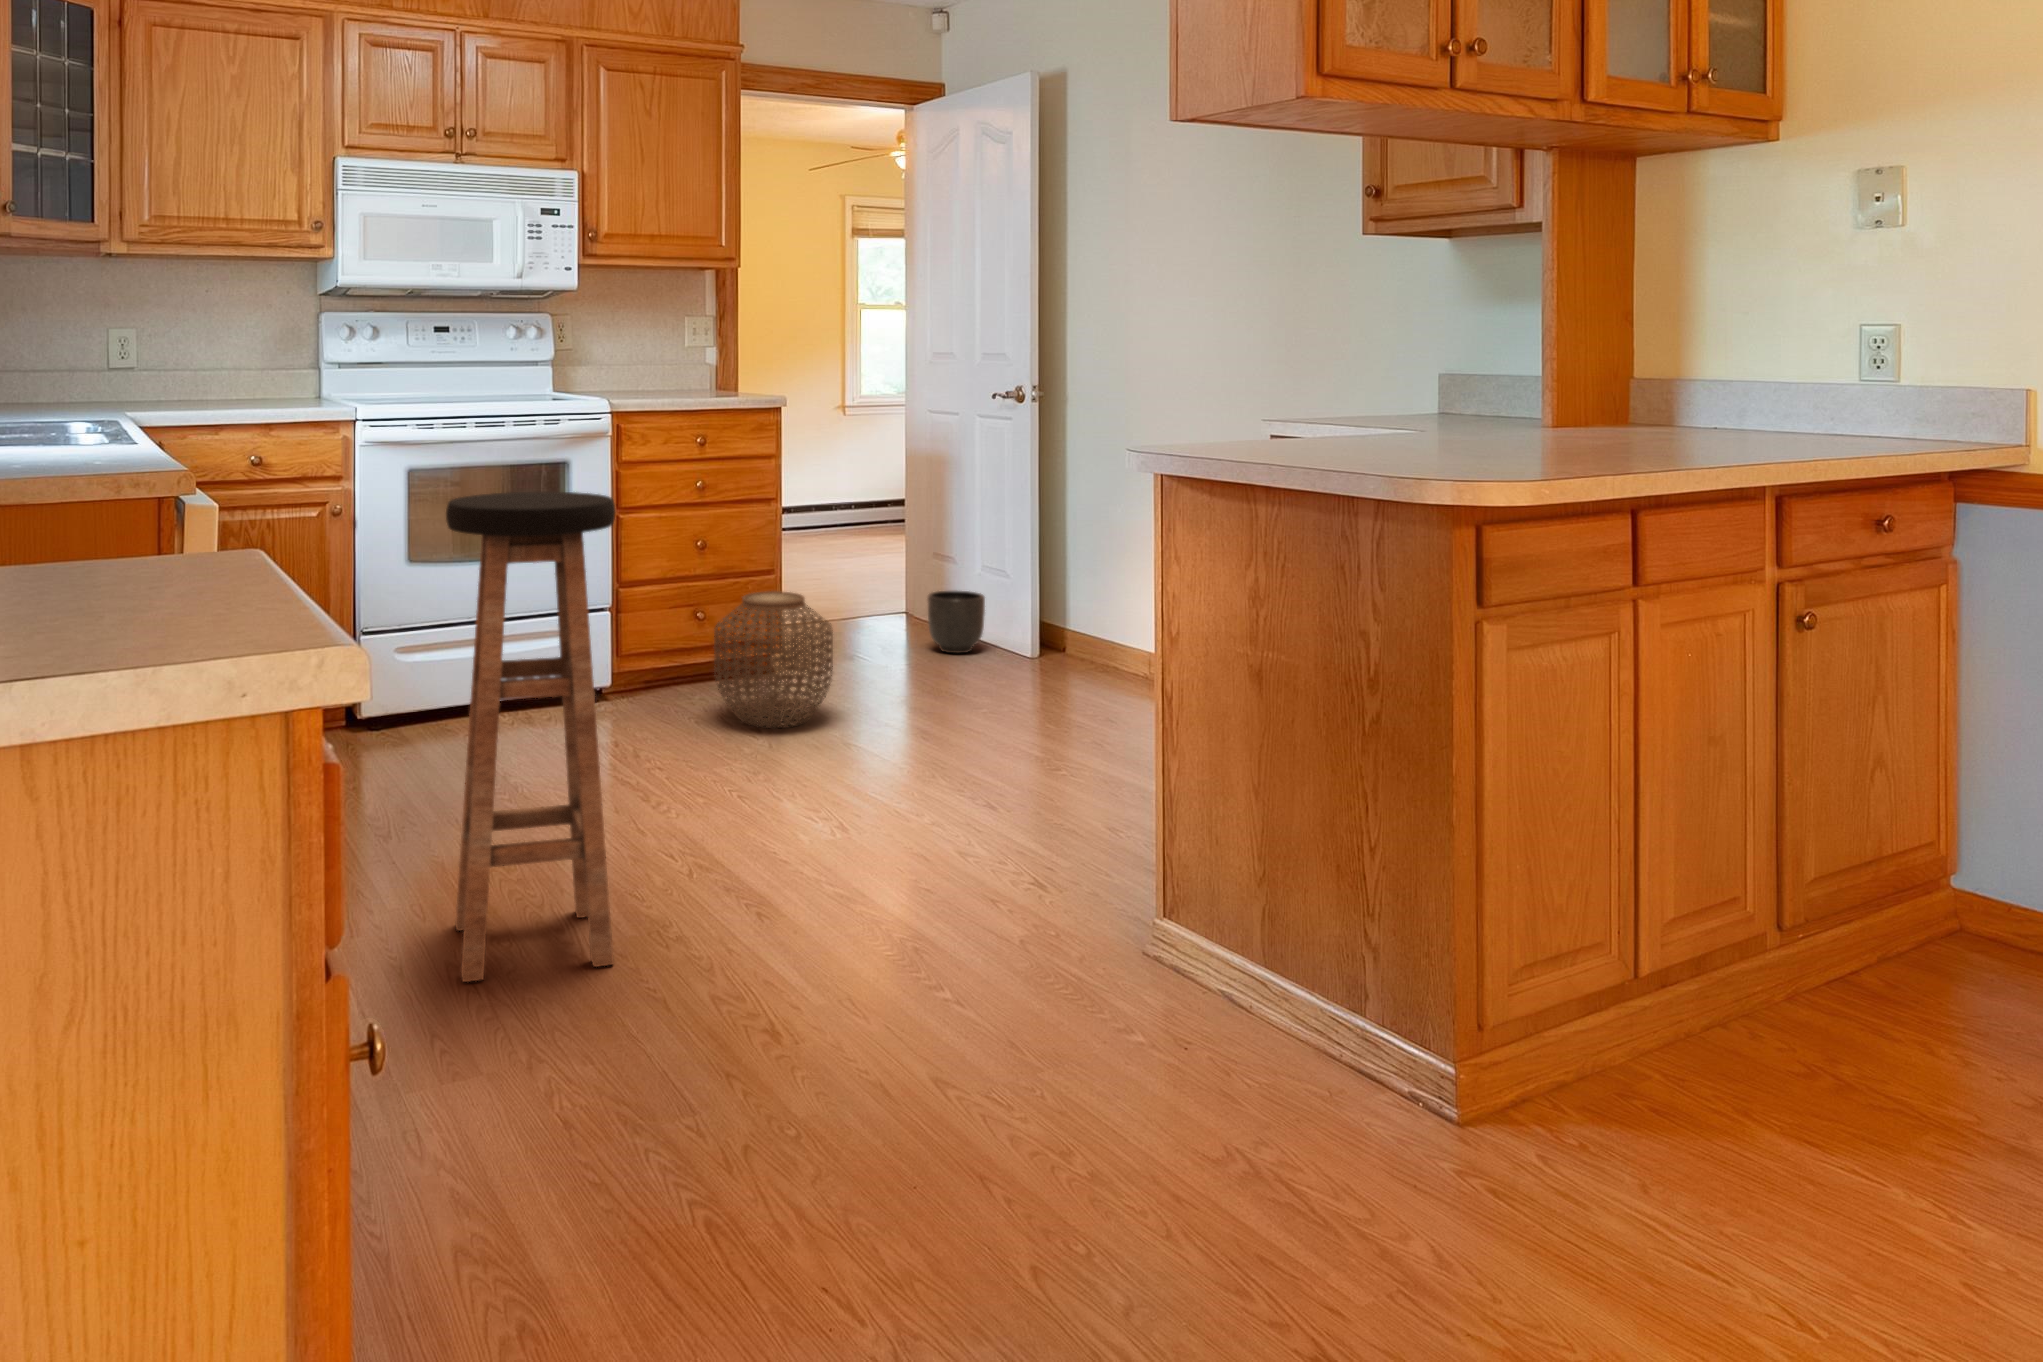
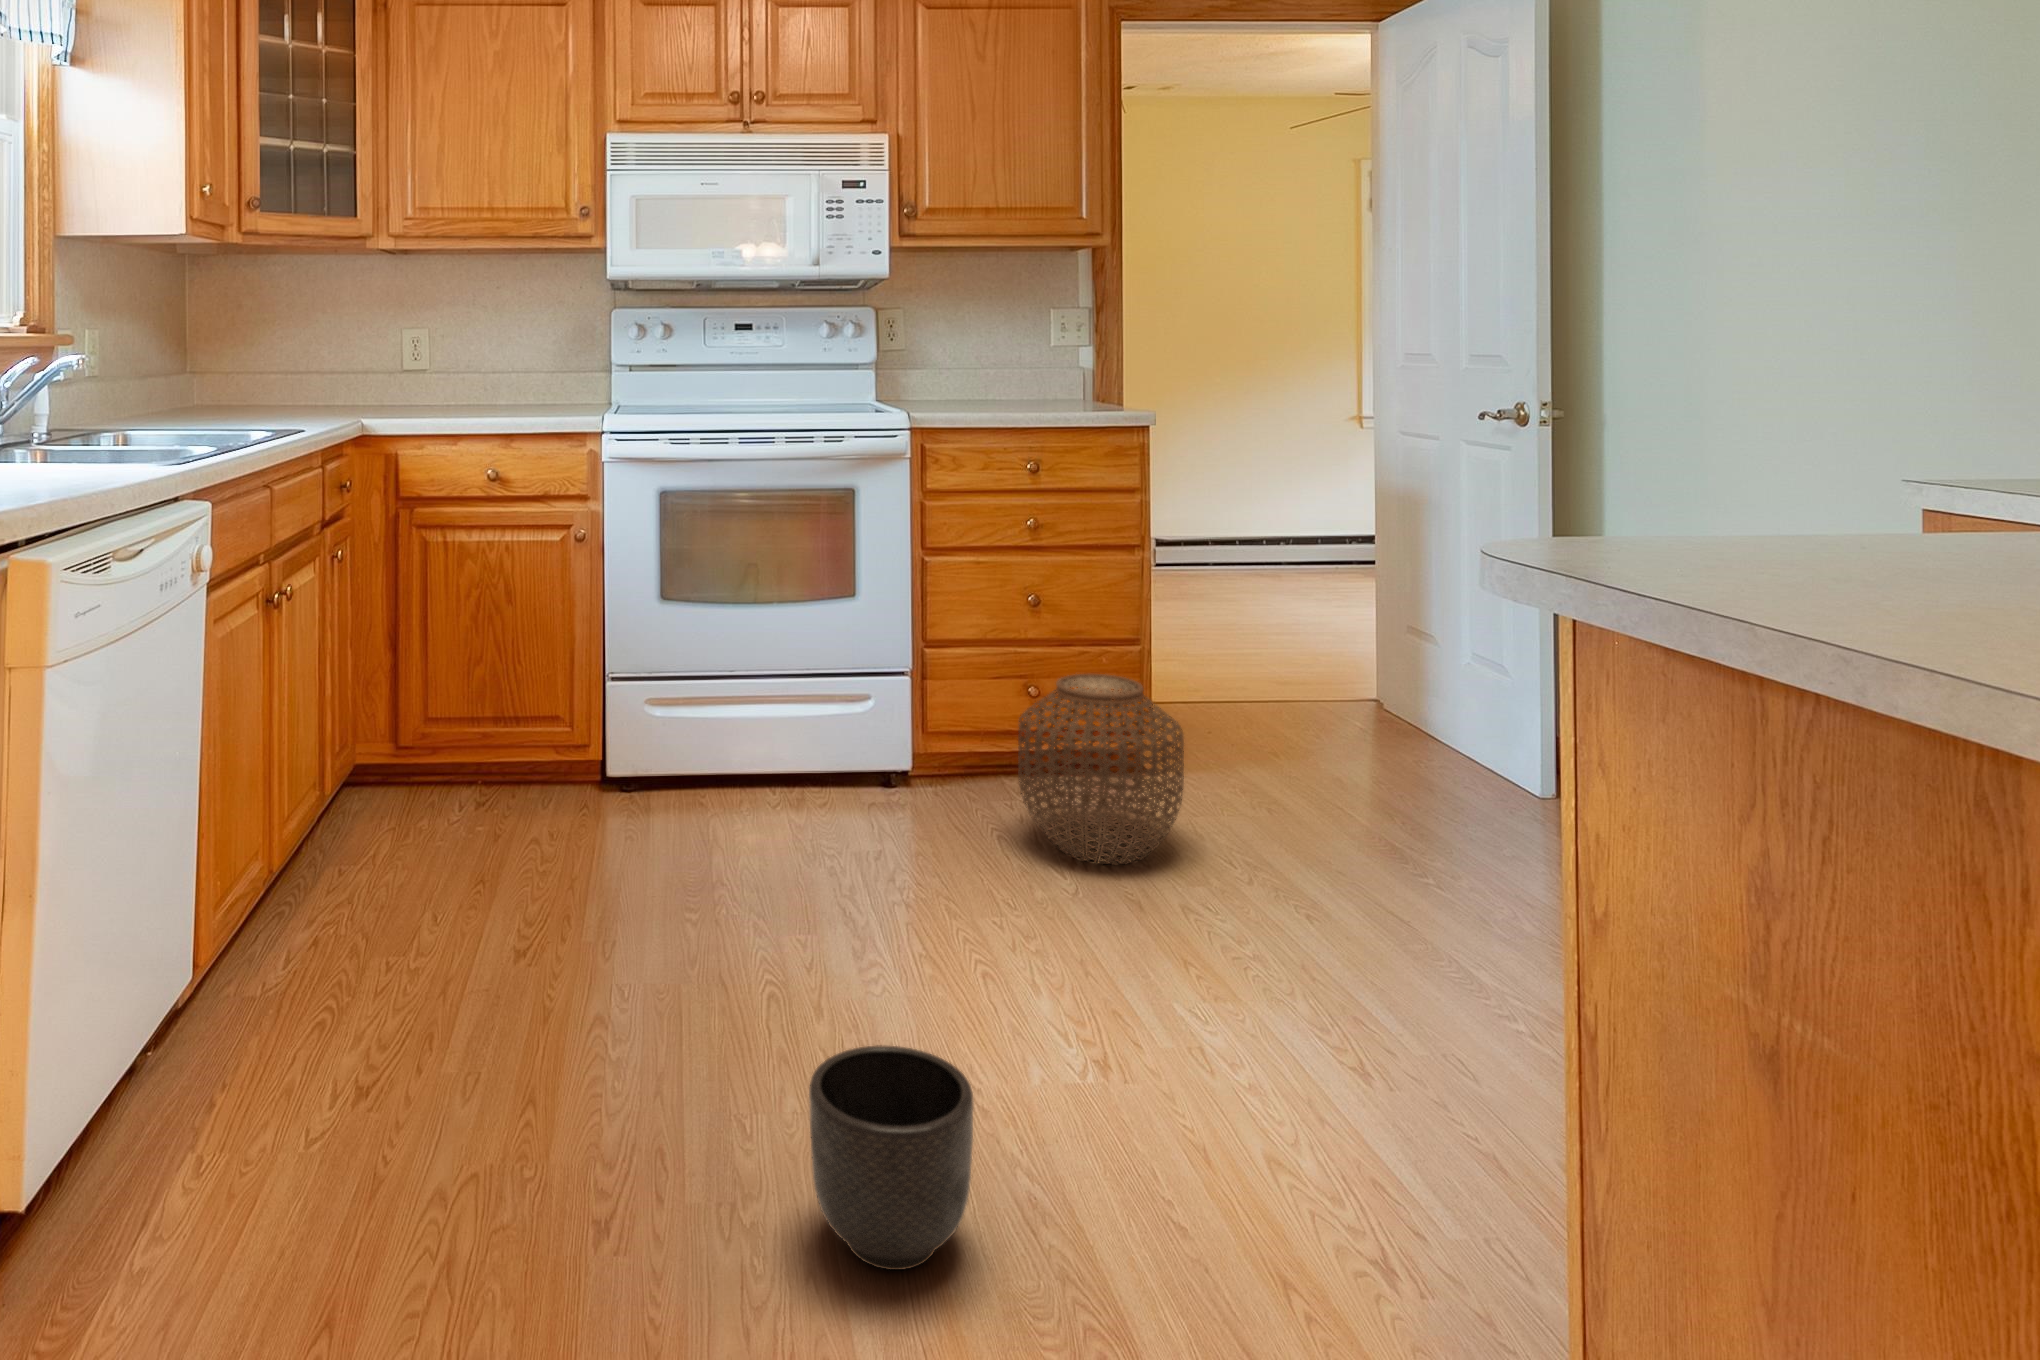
bar stool: present [446,492,616,982] -> none [414,555,668,1276]
planter: present [927,591,985,653] -> present [809,1045,973,1270]

